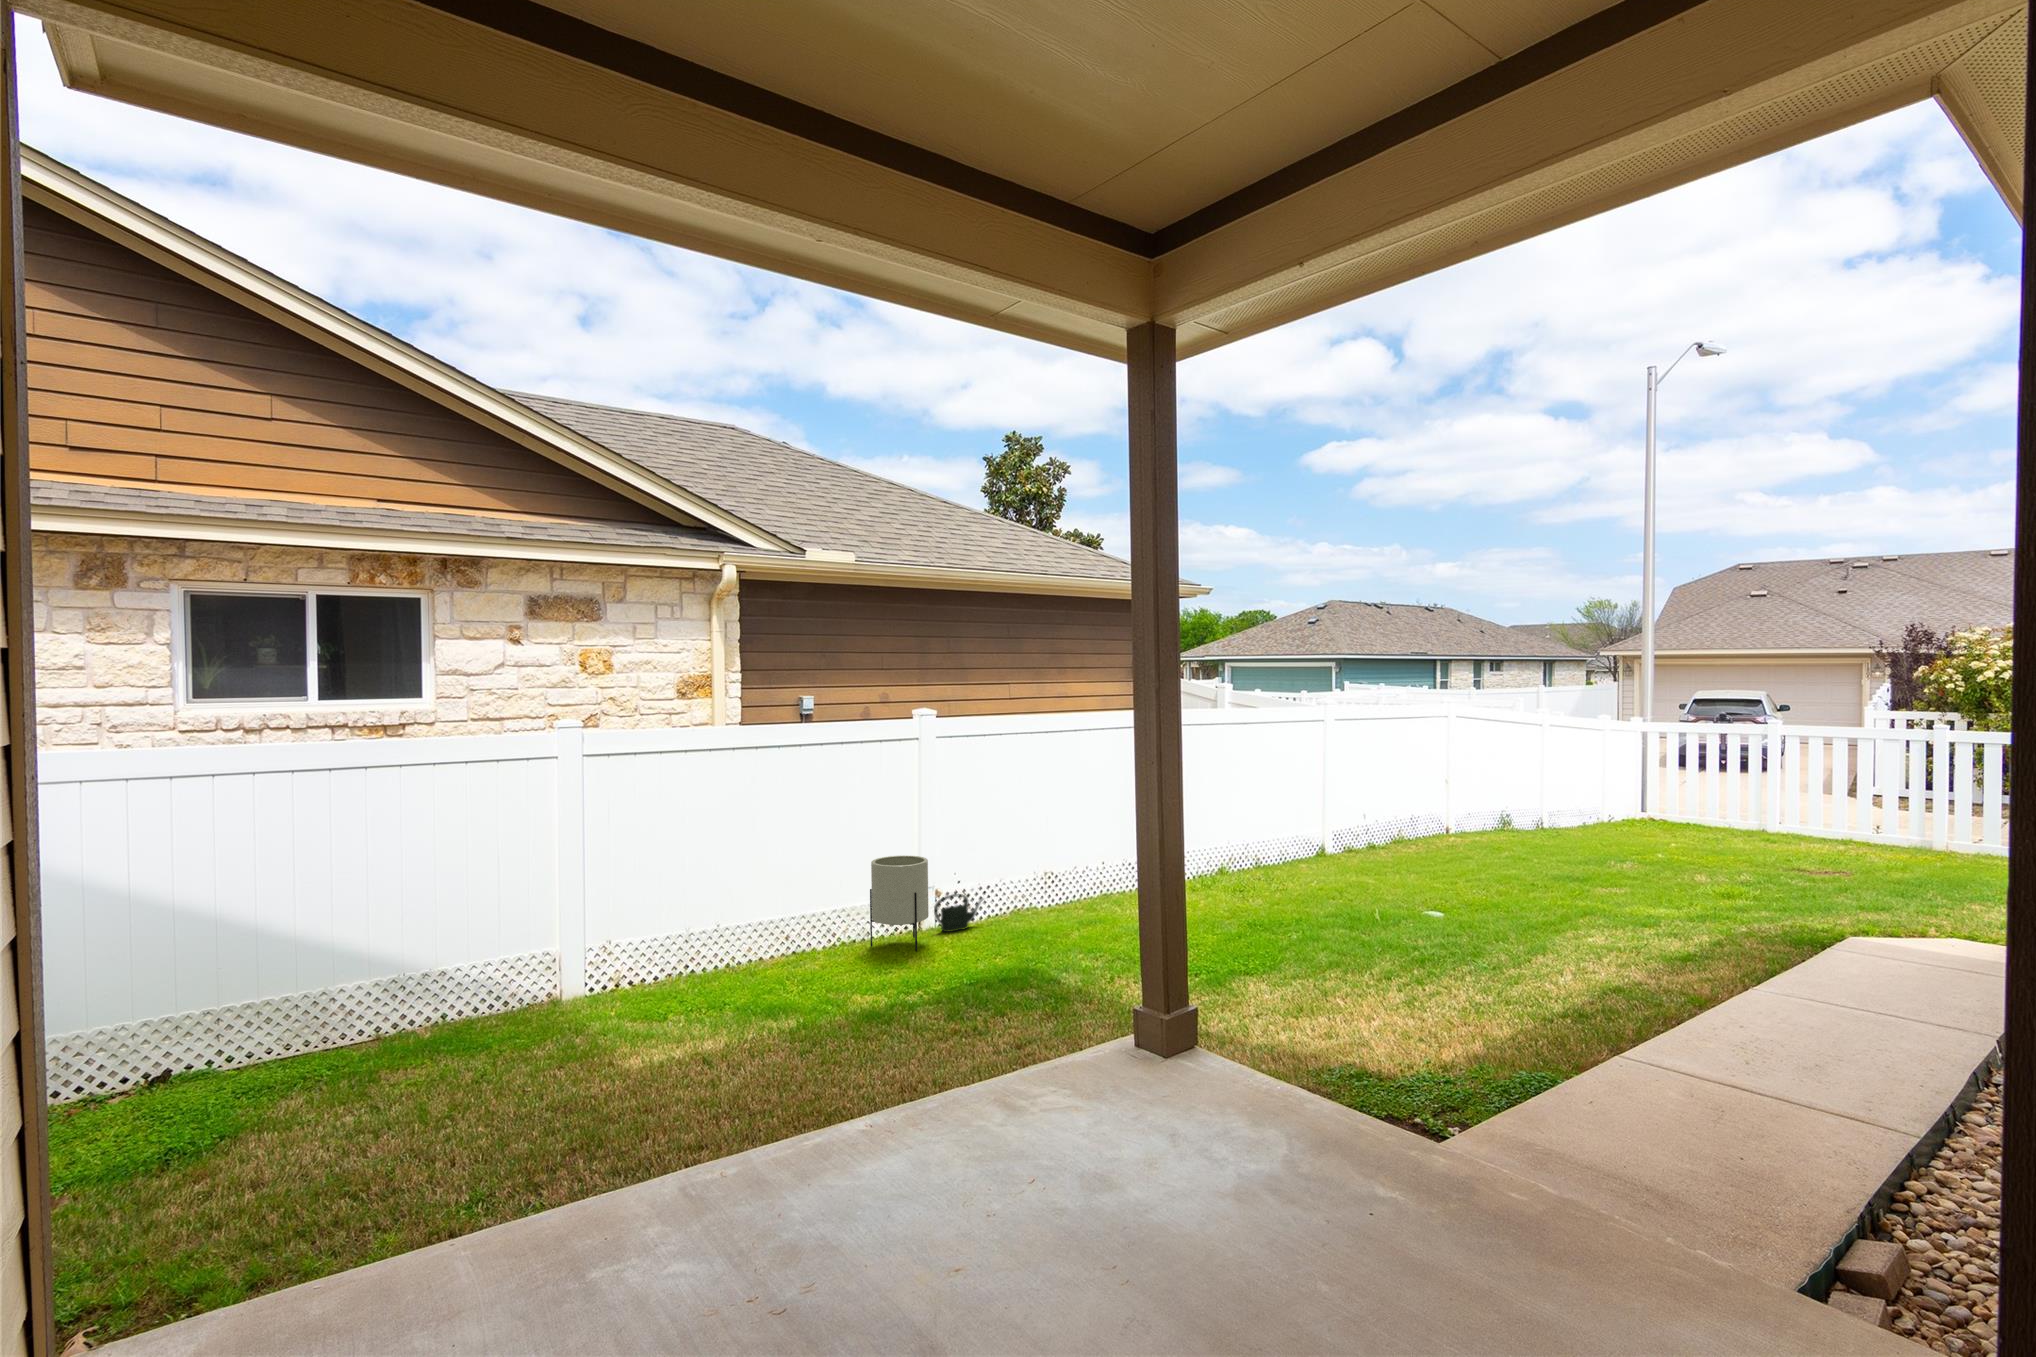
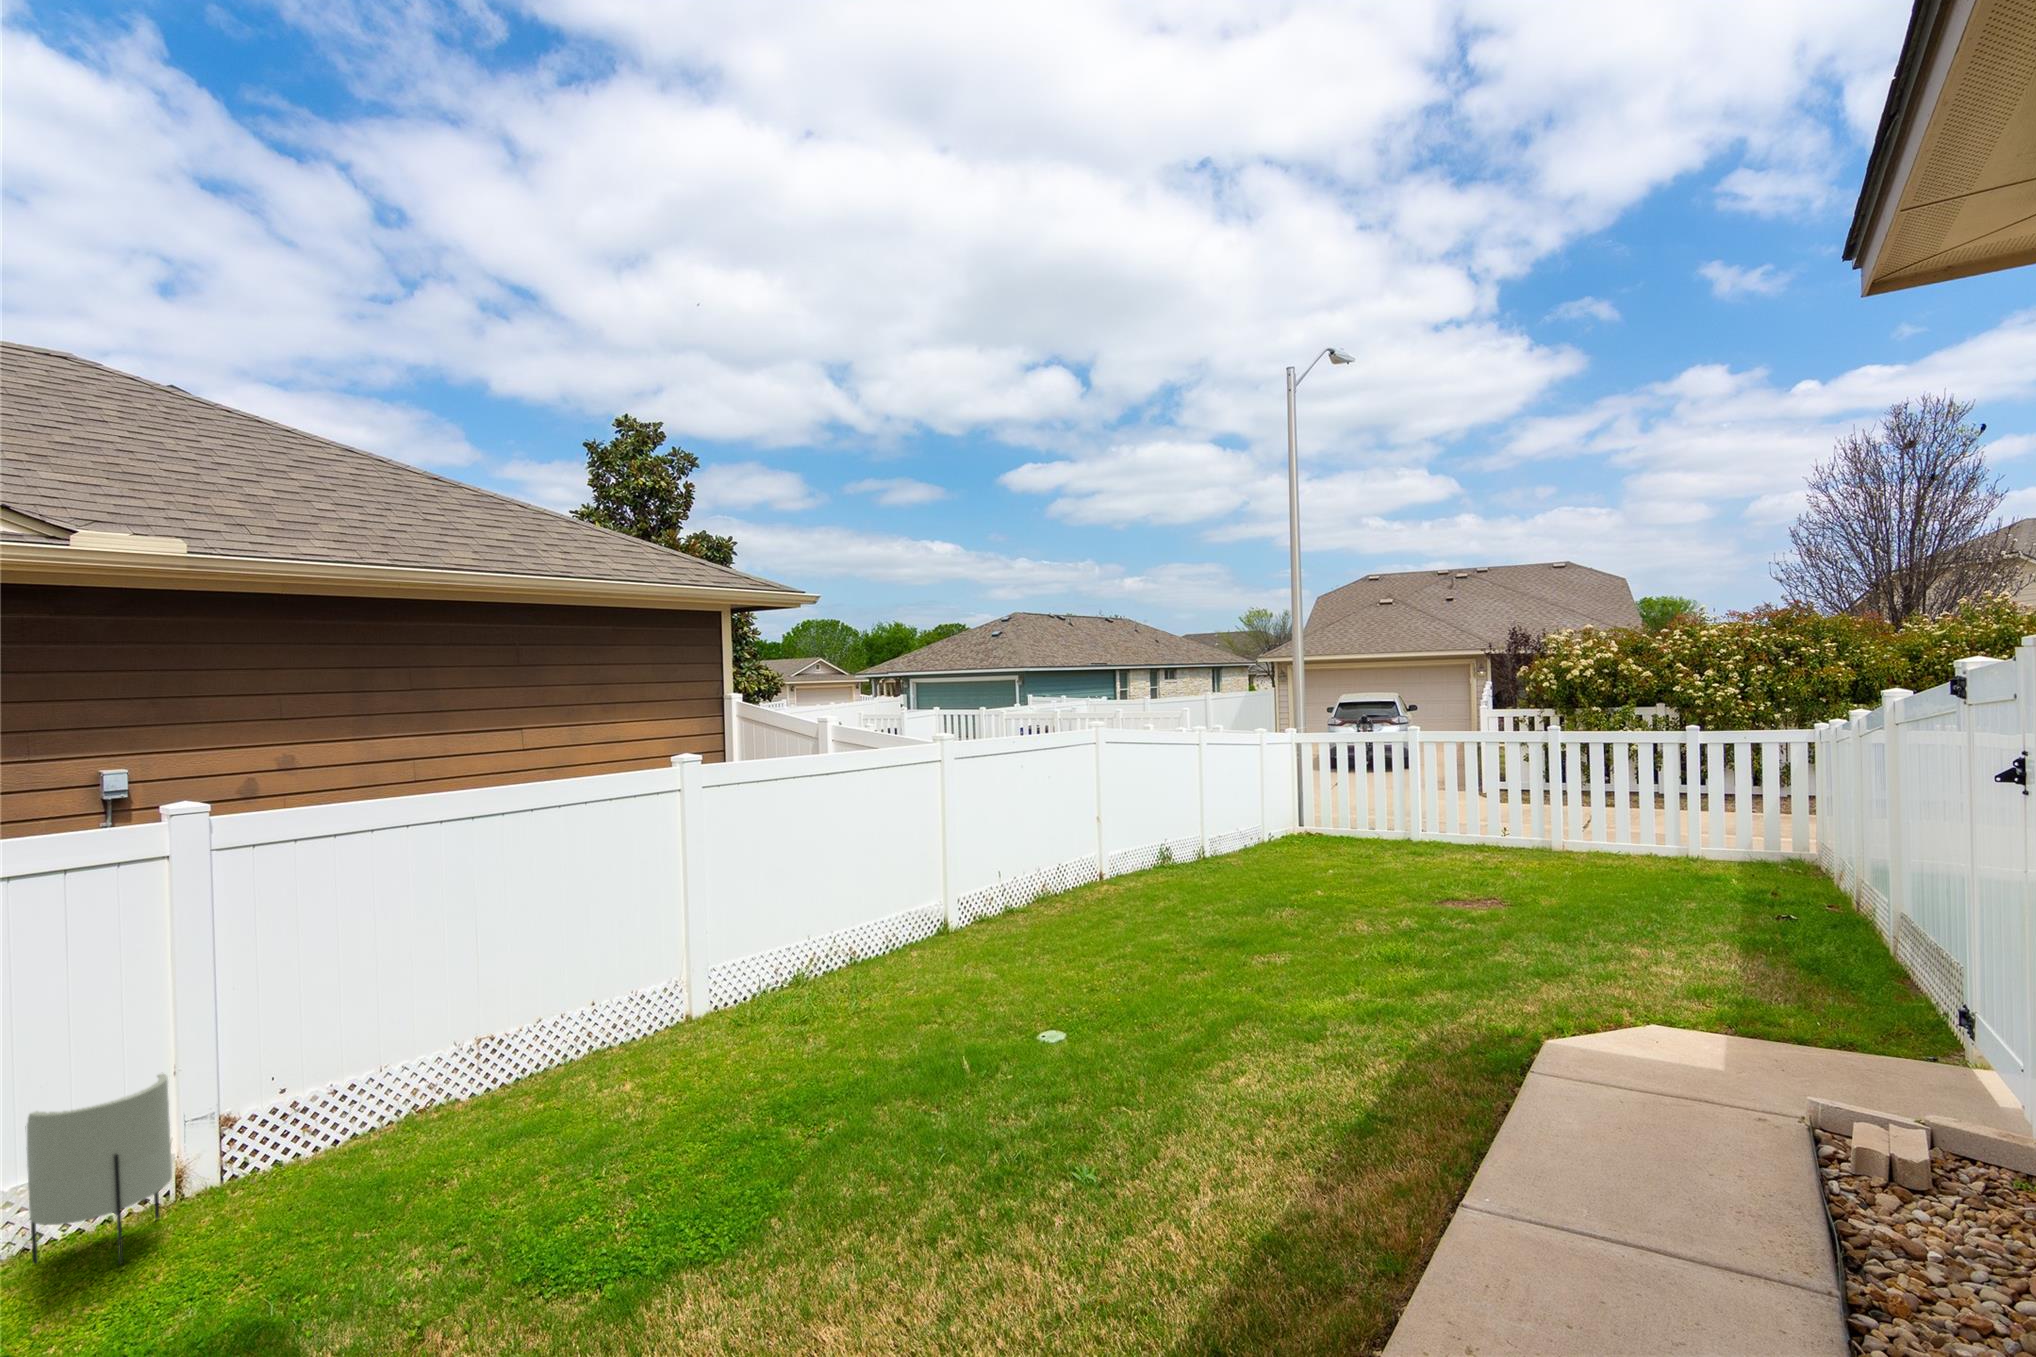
watering can: present [934,894,983,932] -> none [214,1109,336,1188]

